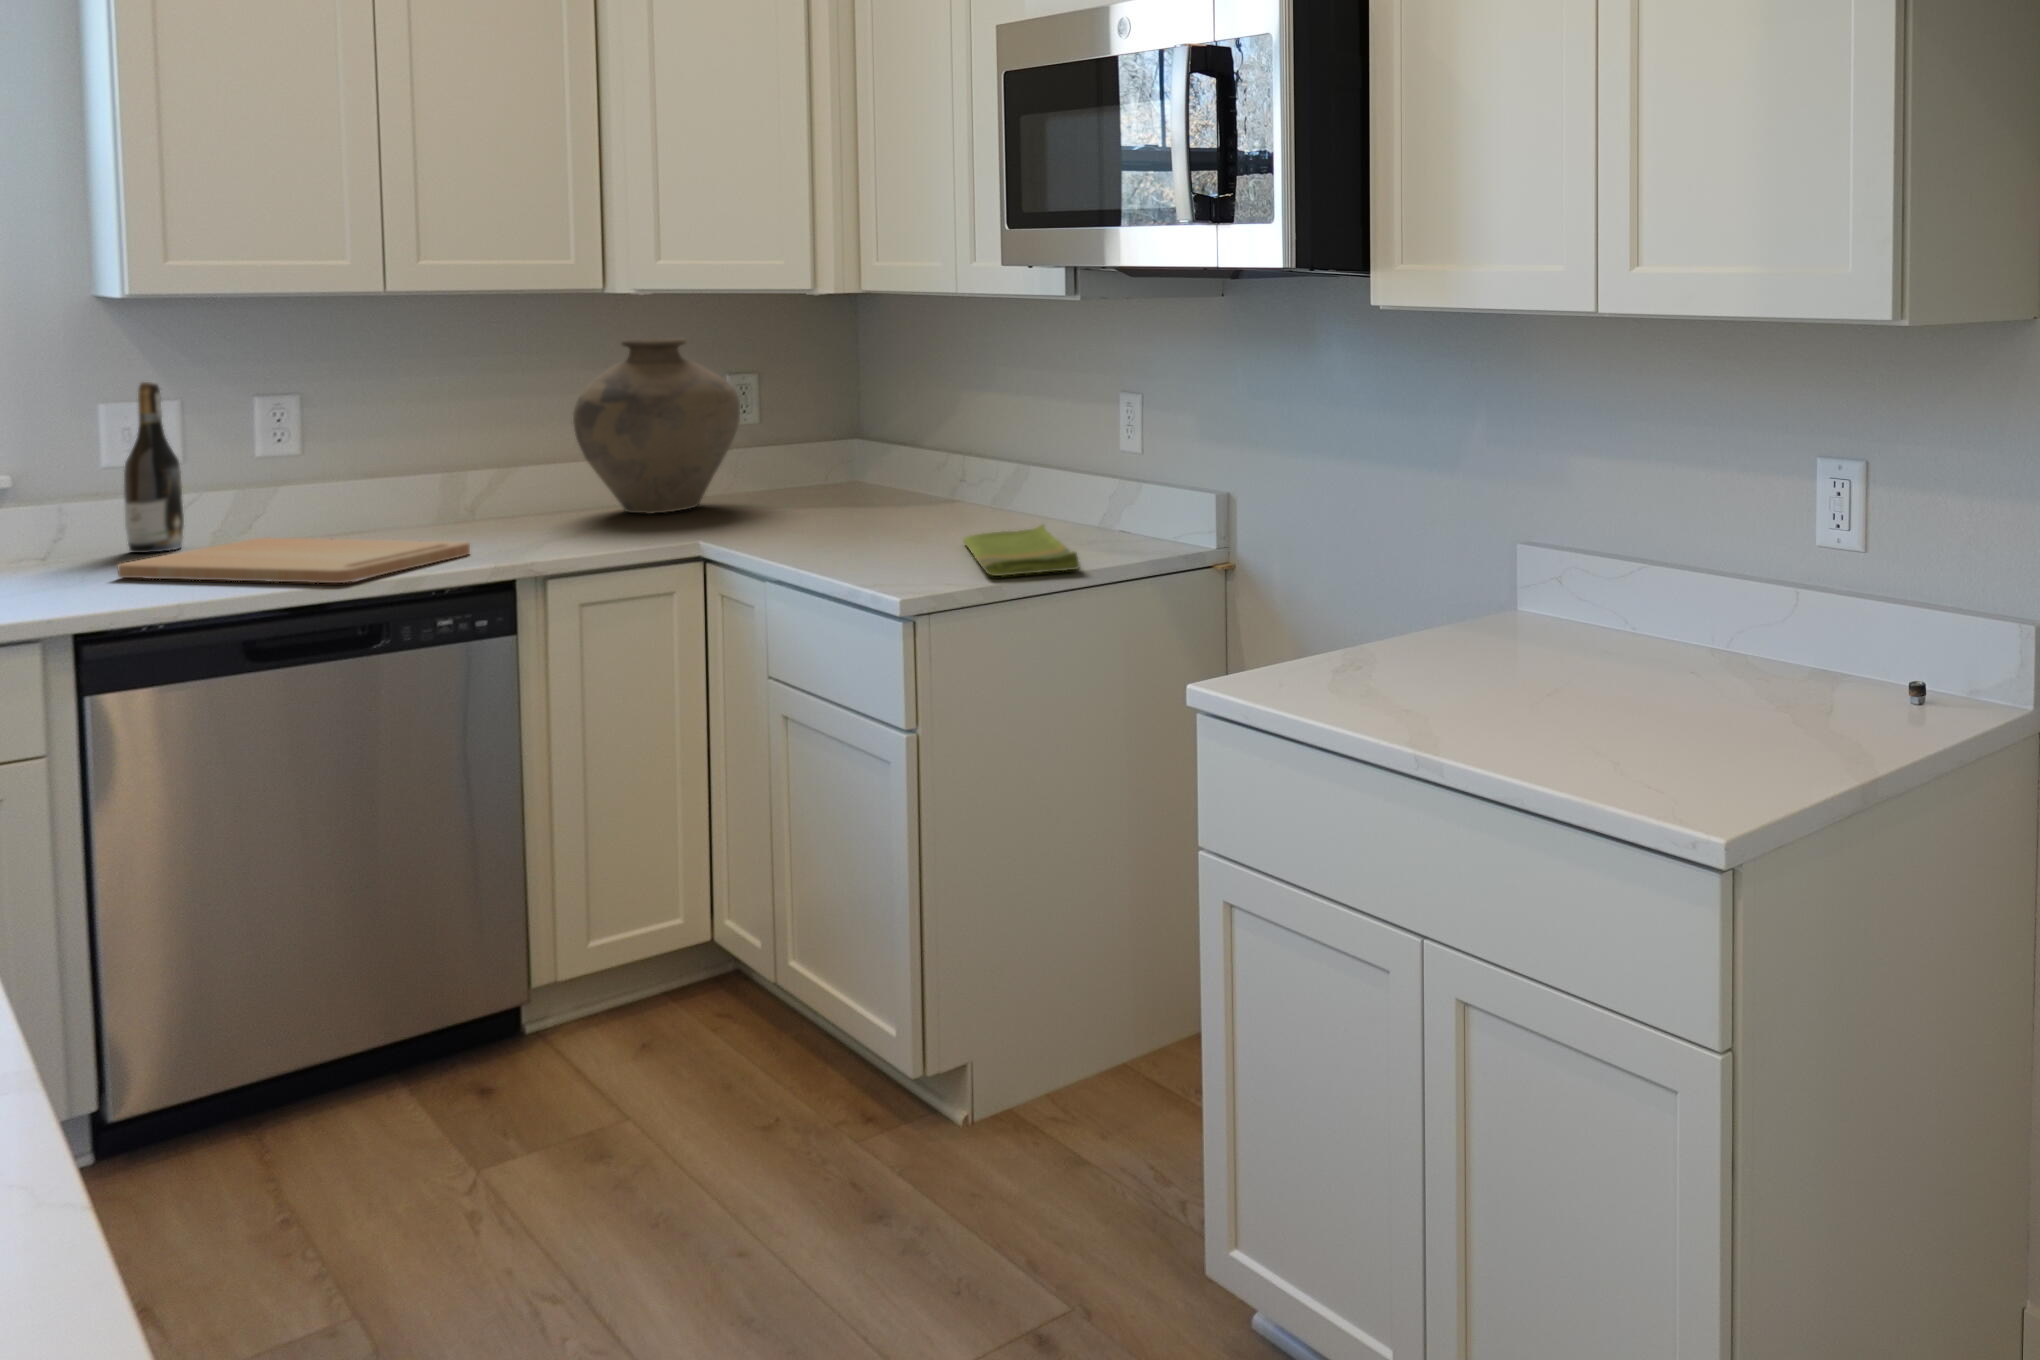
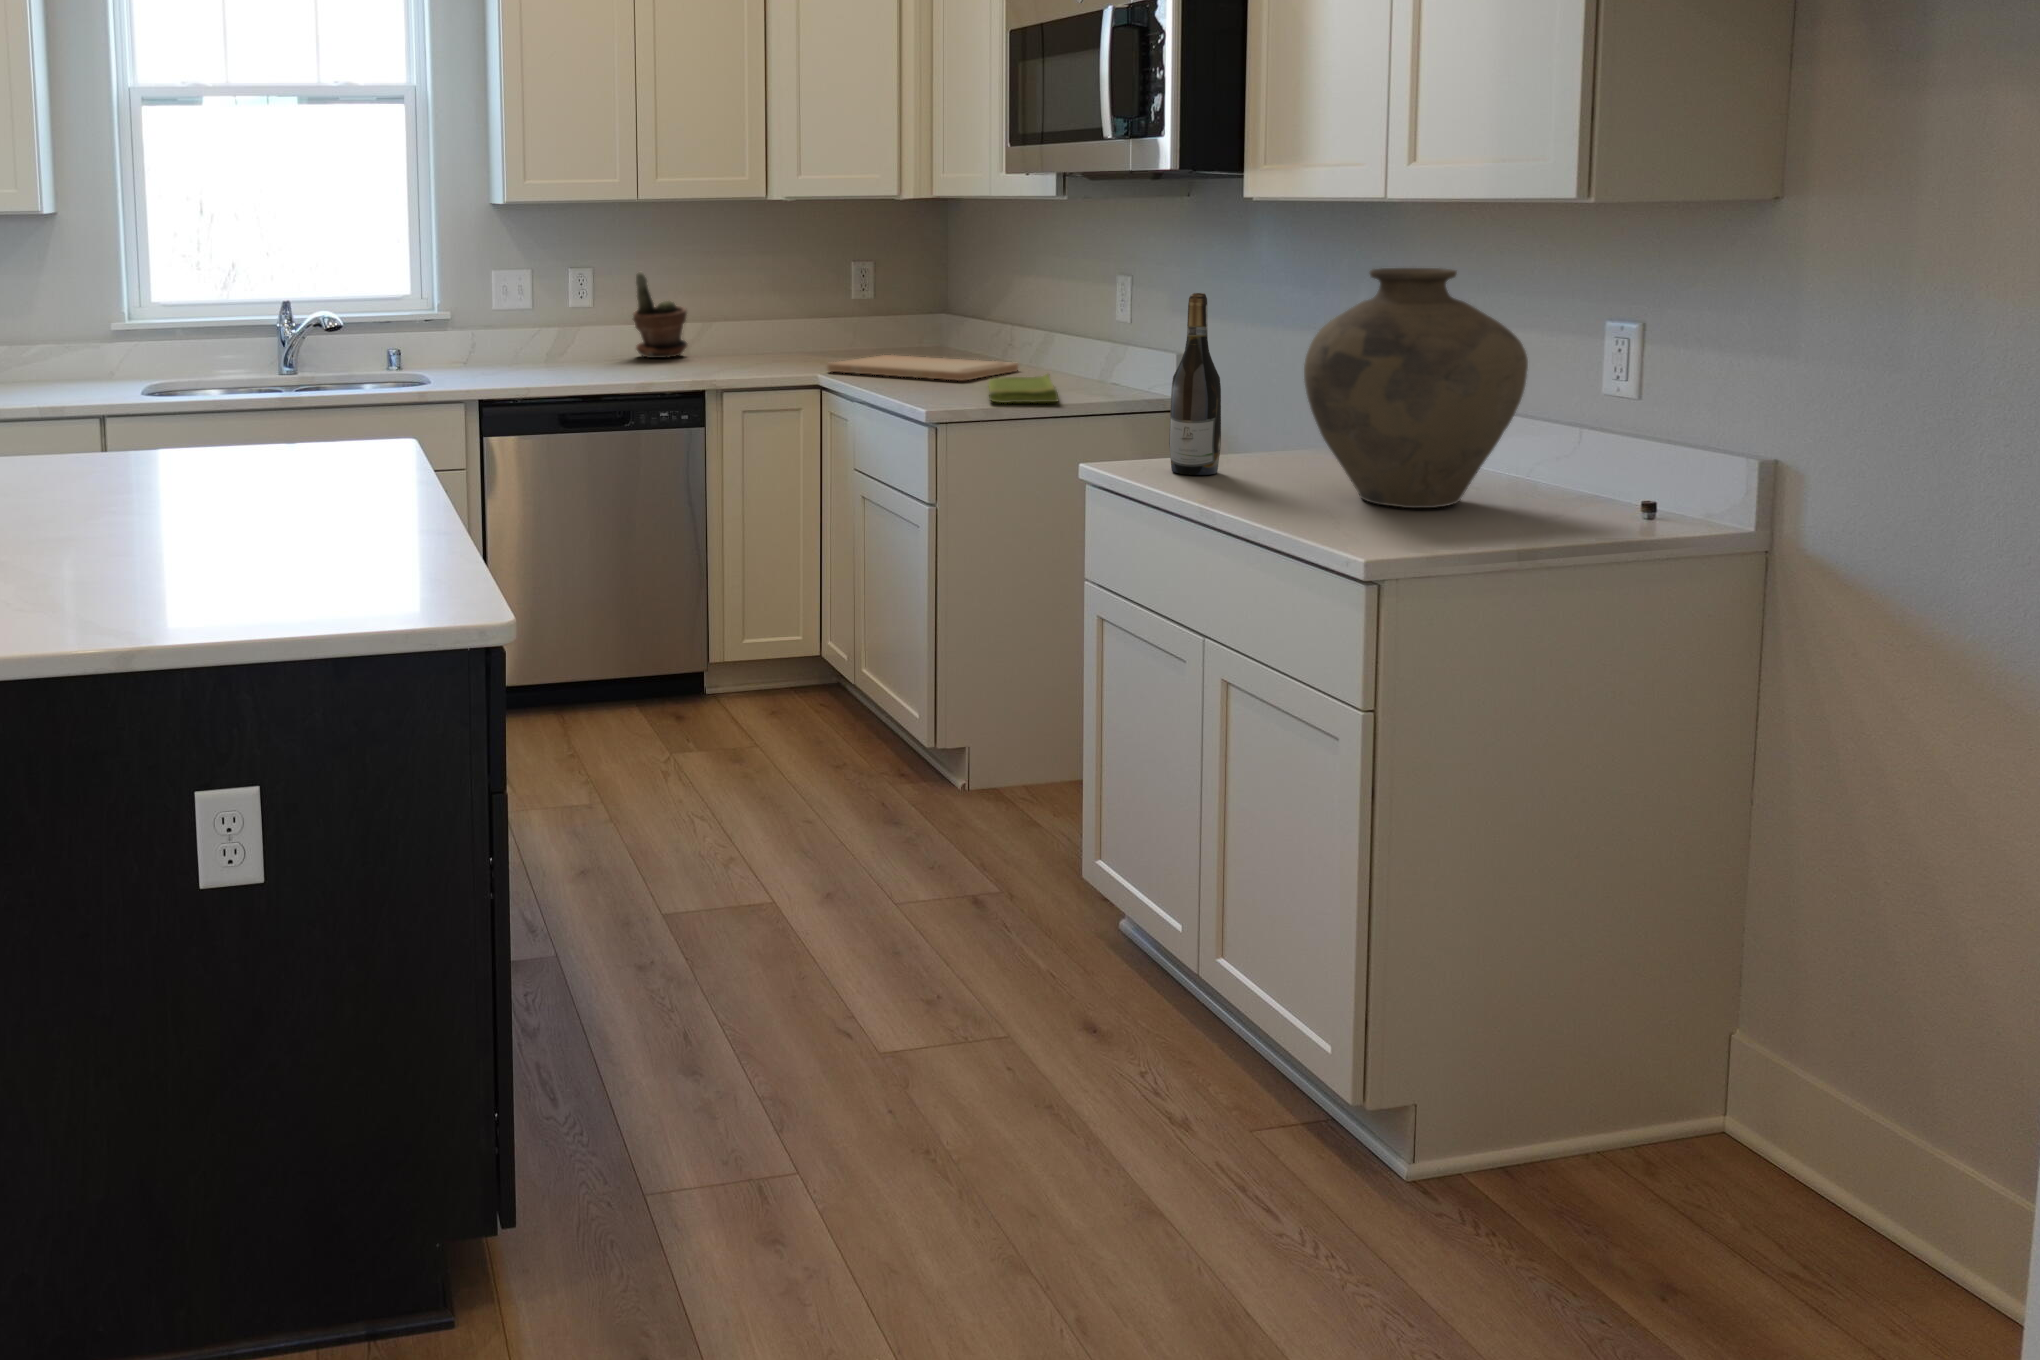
vase: present [573,338,740,514] -> present [1304,268,1528,508]
wine bottle: present [124,382,184,553] -> present [1169,293,1221,475]
potted plant: none [373,397,471,527] -> present [633,271,687,358]
cutting board: present [117,538,470,583] -> present [827,355,1018,380]

